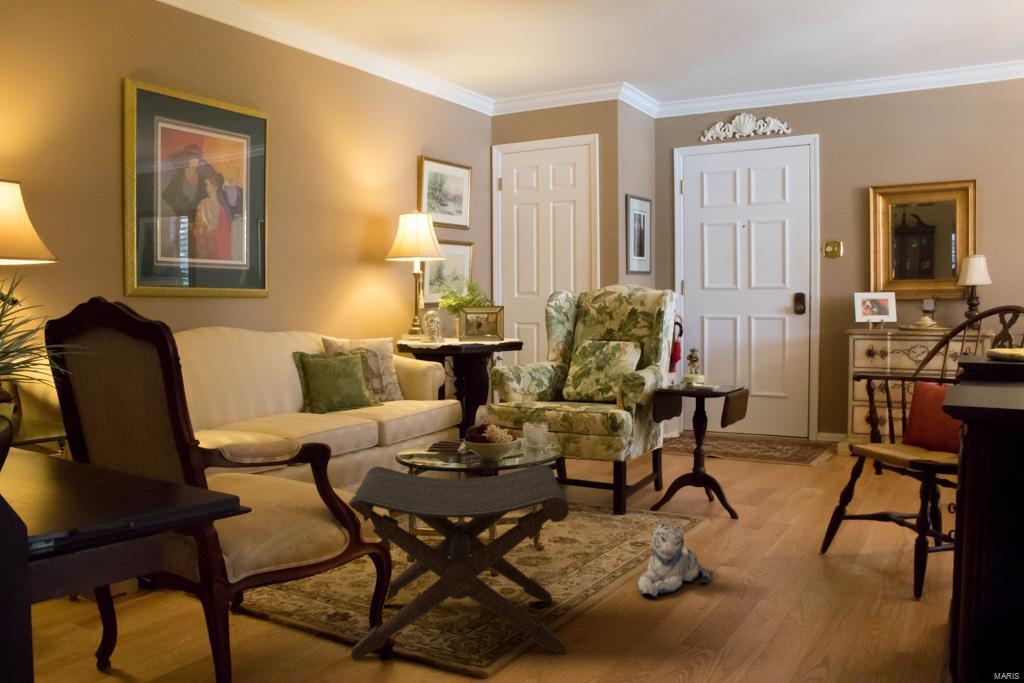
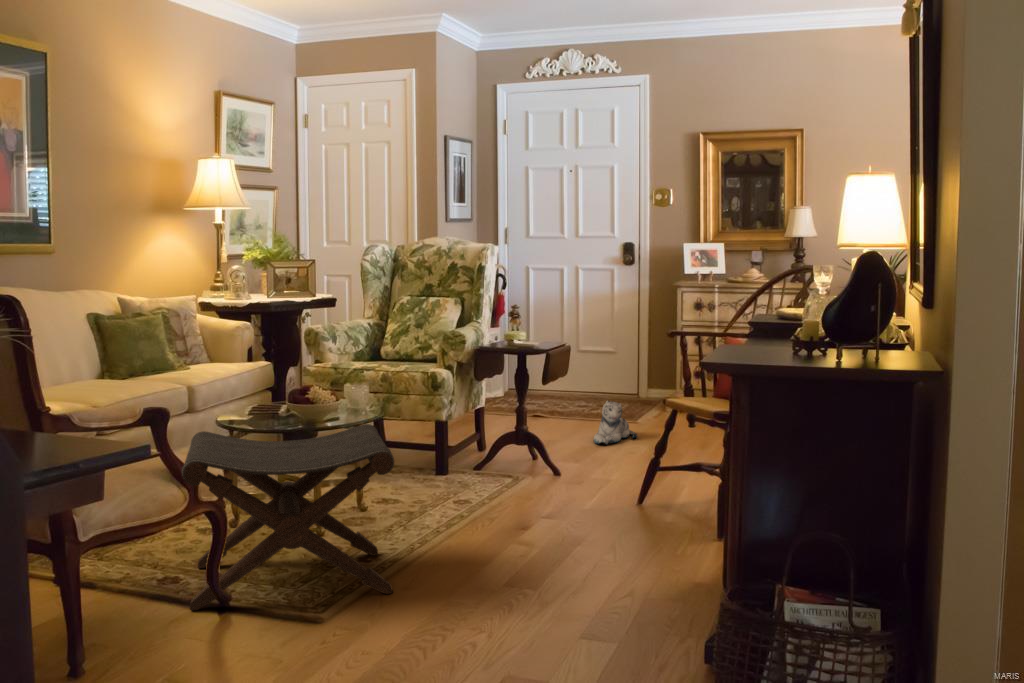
plush toy: present [638,524,710,596] -> present [594,401,637,444]

